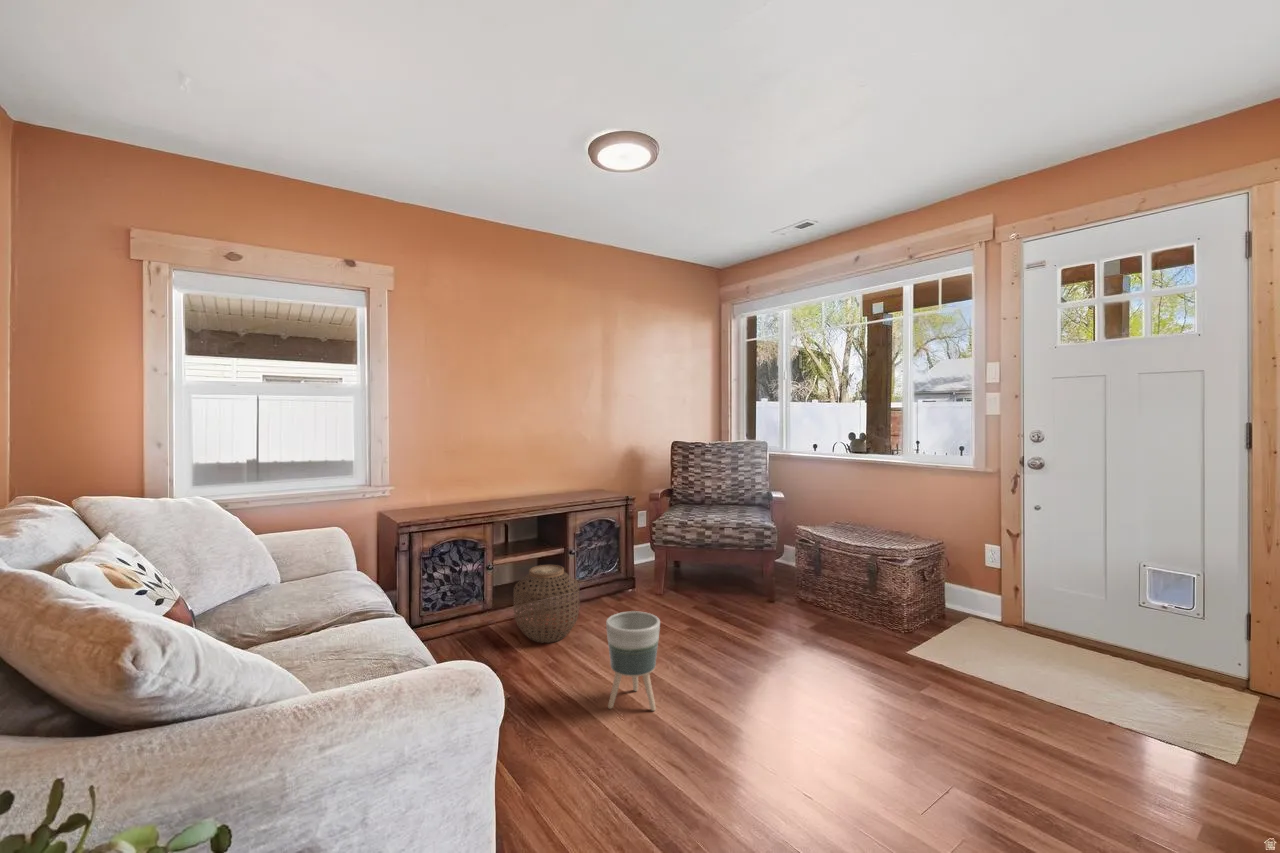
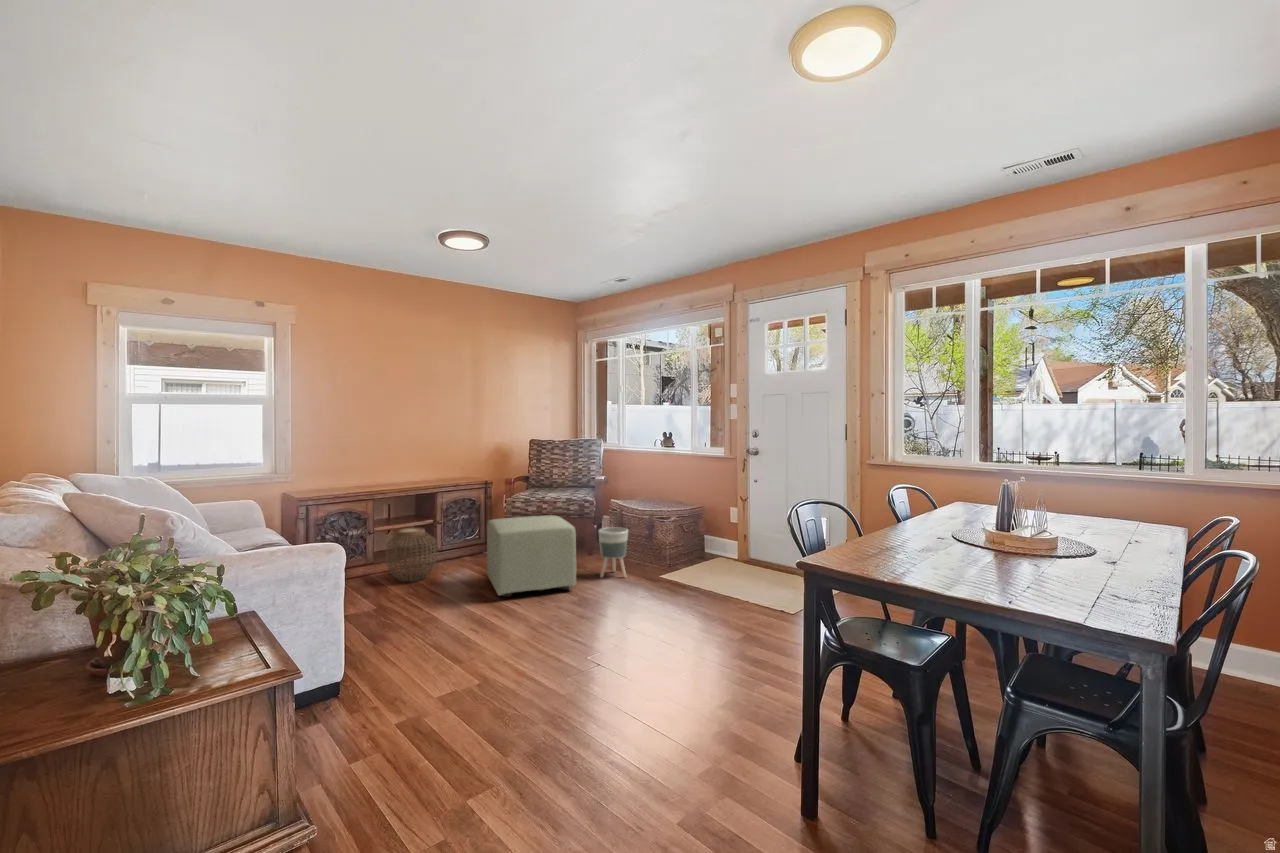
ottoman: none [653,553,798,684] -> present [487,515,576,597]
planter: present [606,611,660,711] -> present [599,527,628,578]

